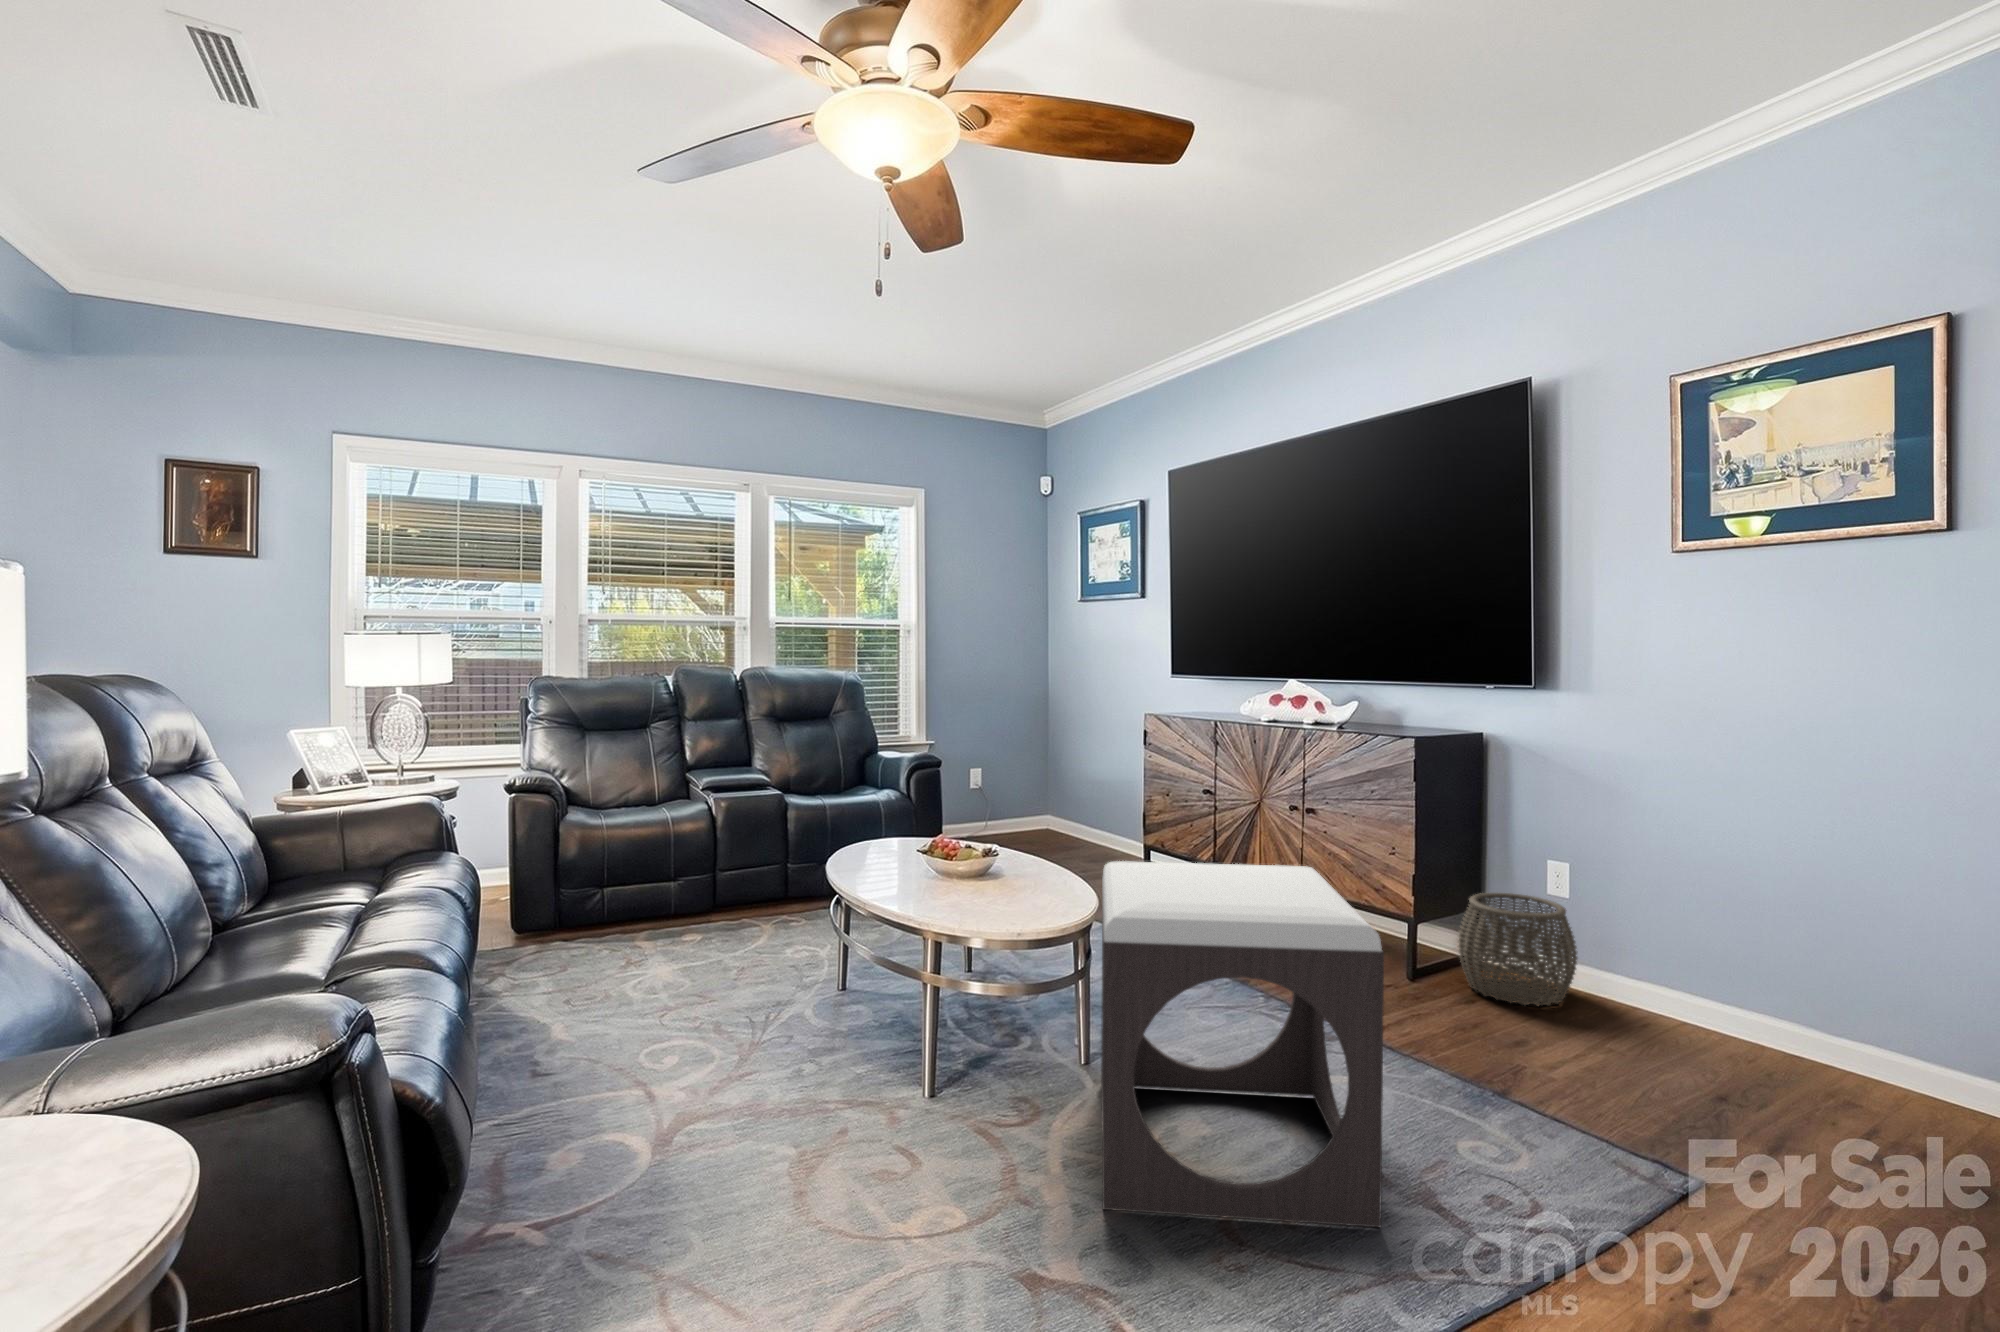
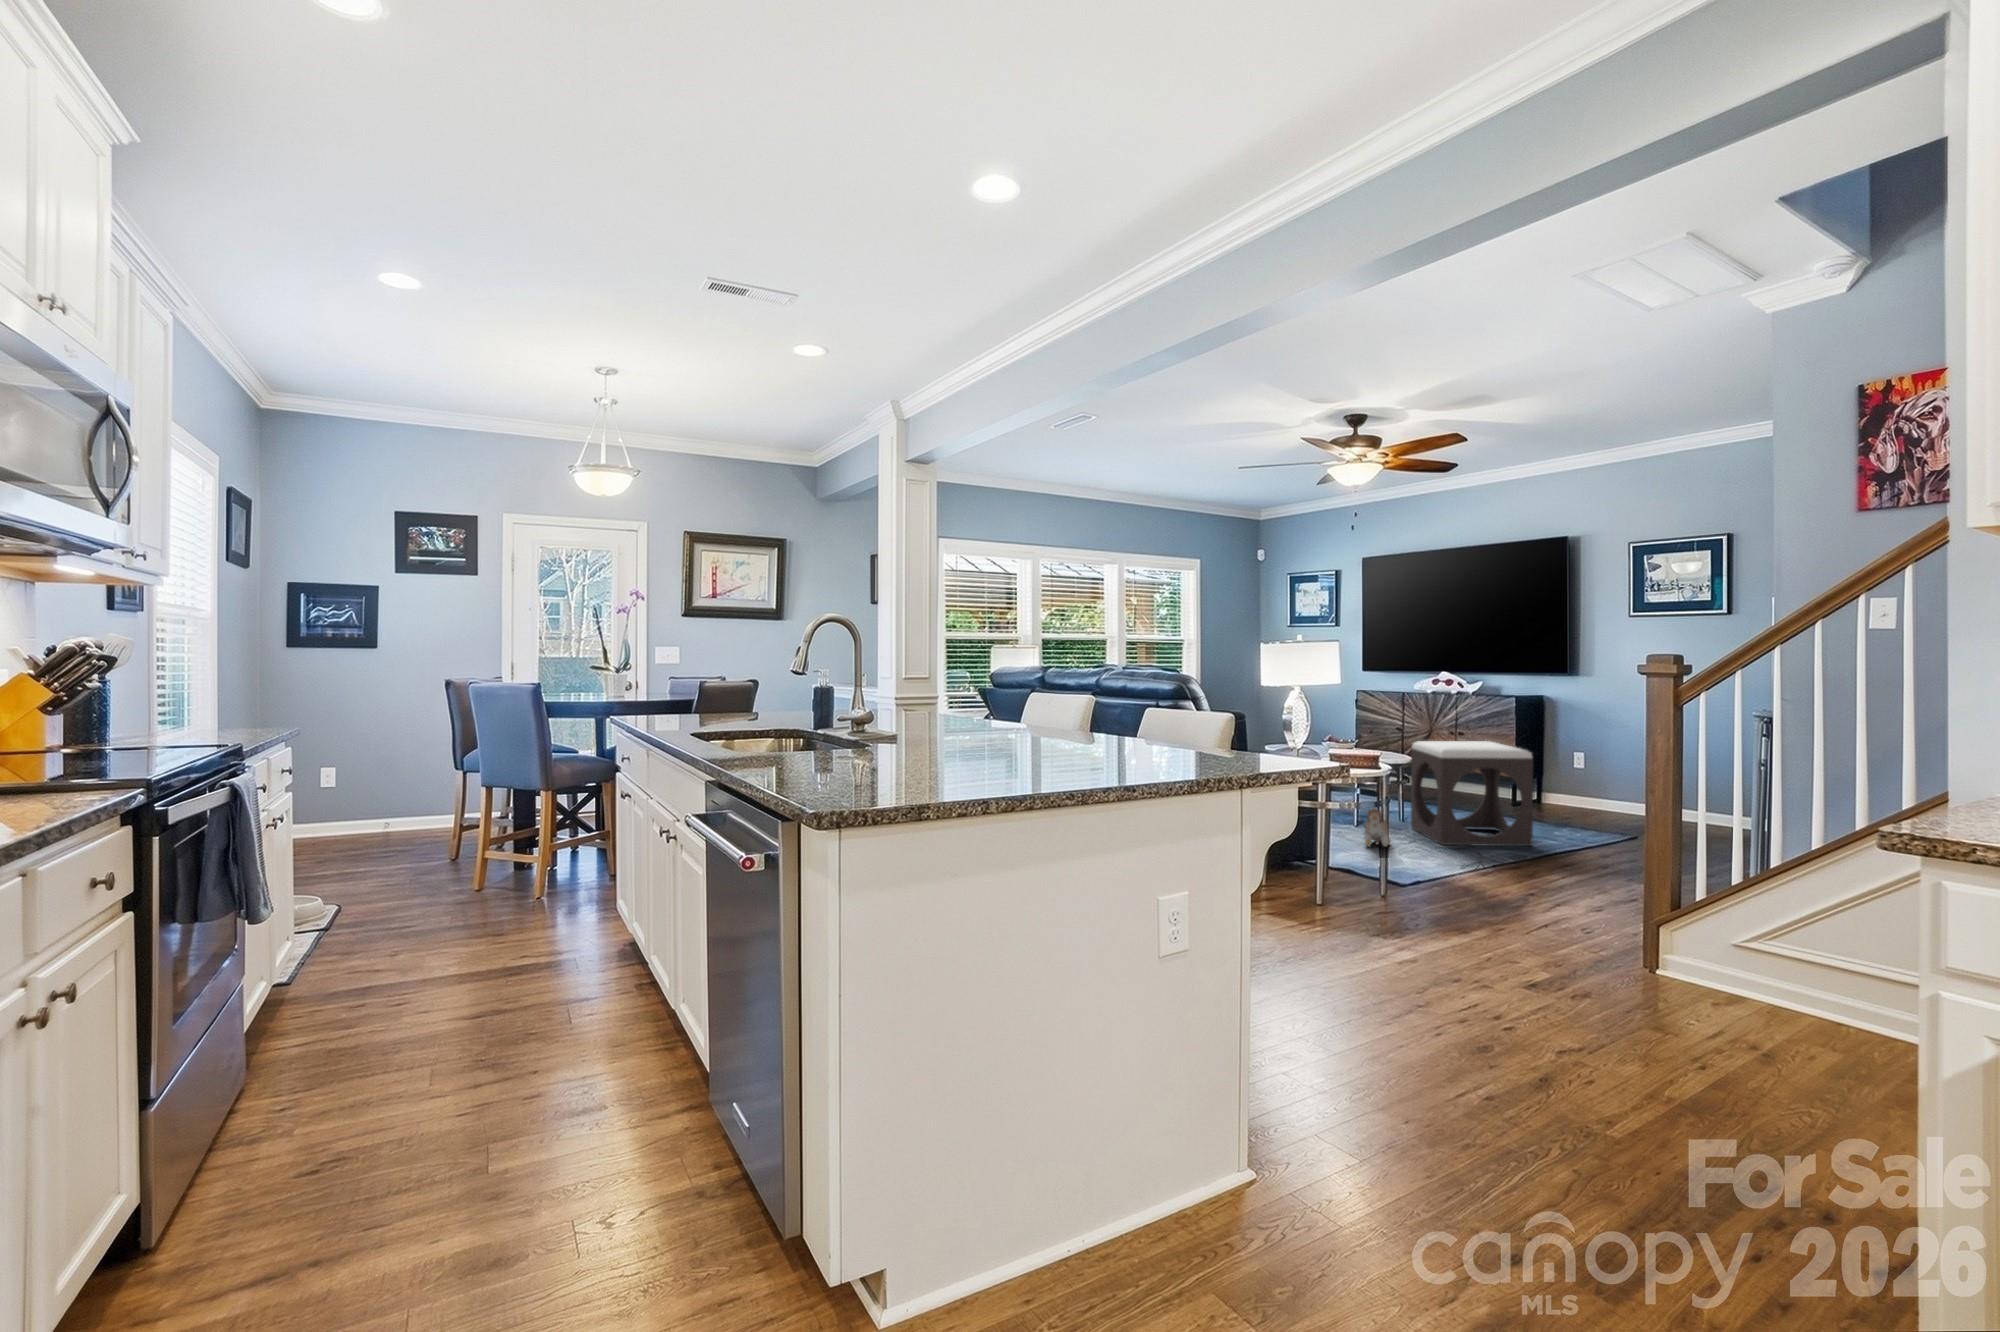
woven basket: present [1458,893,1577,1006] -> none [1535,767,1589,812]
plush toy: none [826,1107,960,1232] -> present [1364,808,1390,846]

